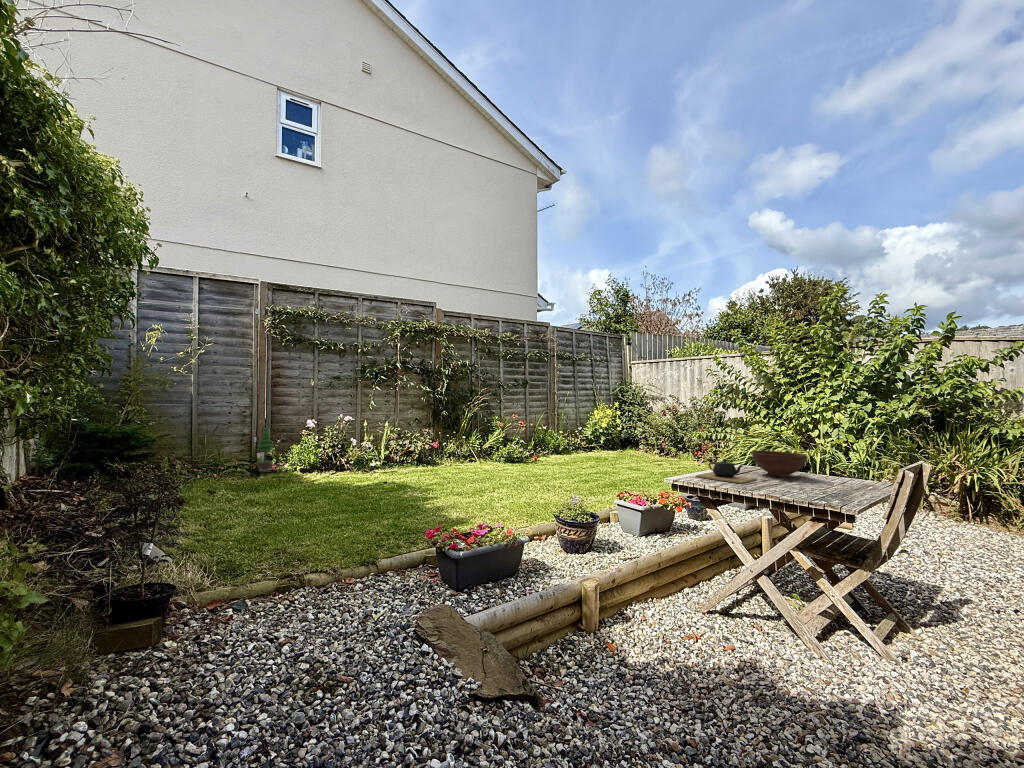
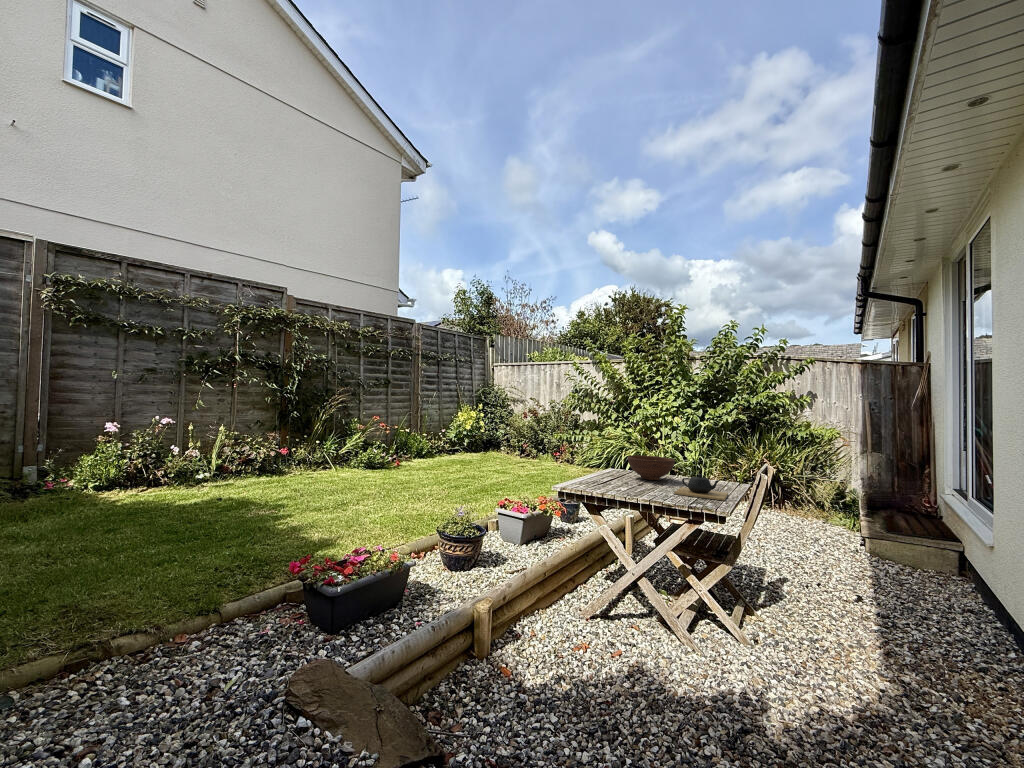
potted tree: present [256,426,274,472] -> none [23,432,54,494]
teapot: present [696,459,757,484] -> present [675,474,728,500]

